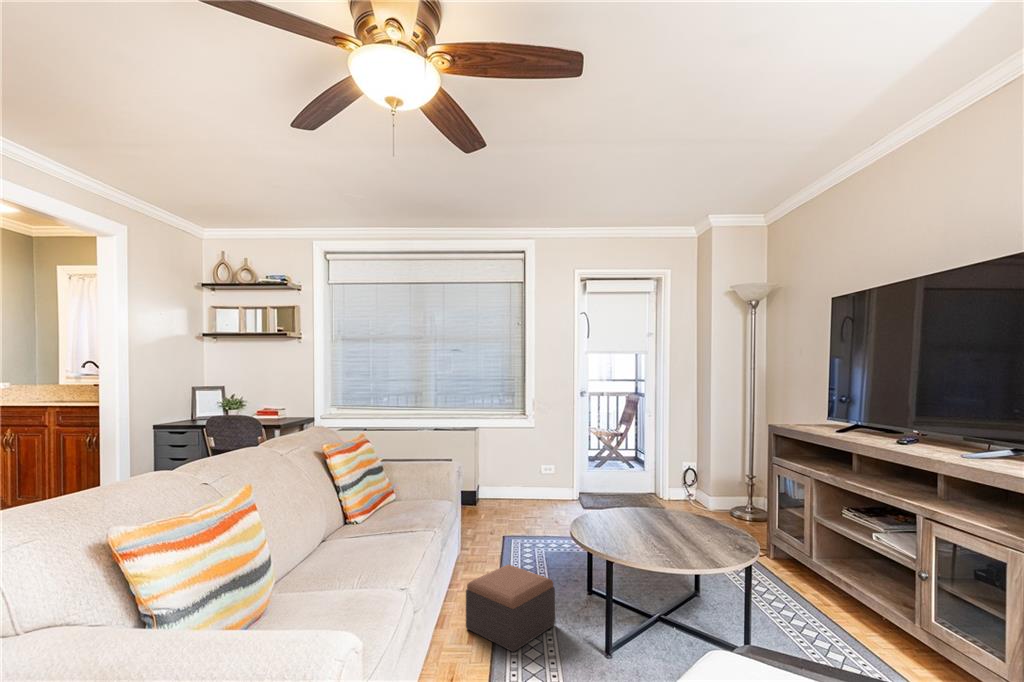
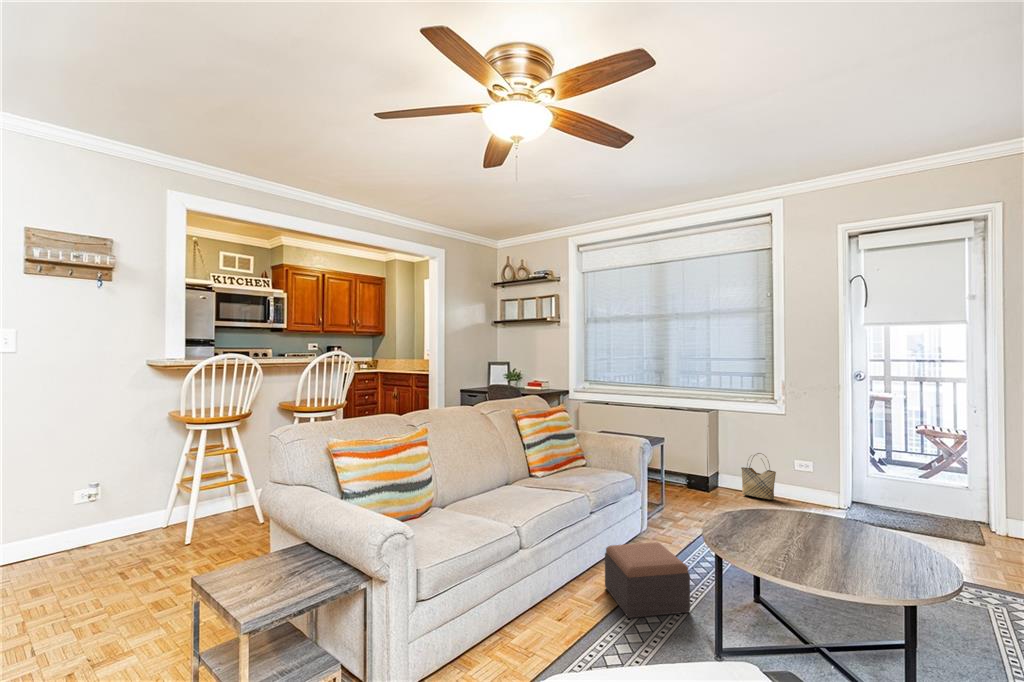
woven basket: none [497,462,525,502] -> present [741,453,776,499]

